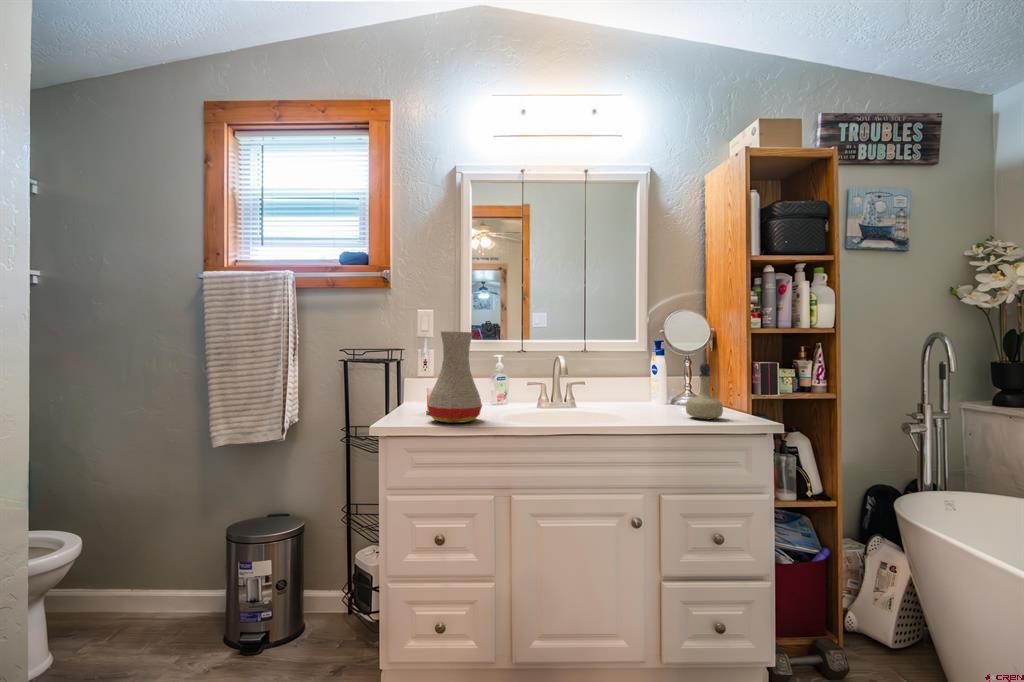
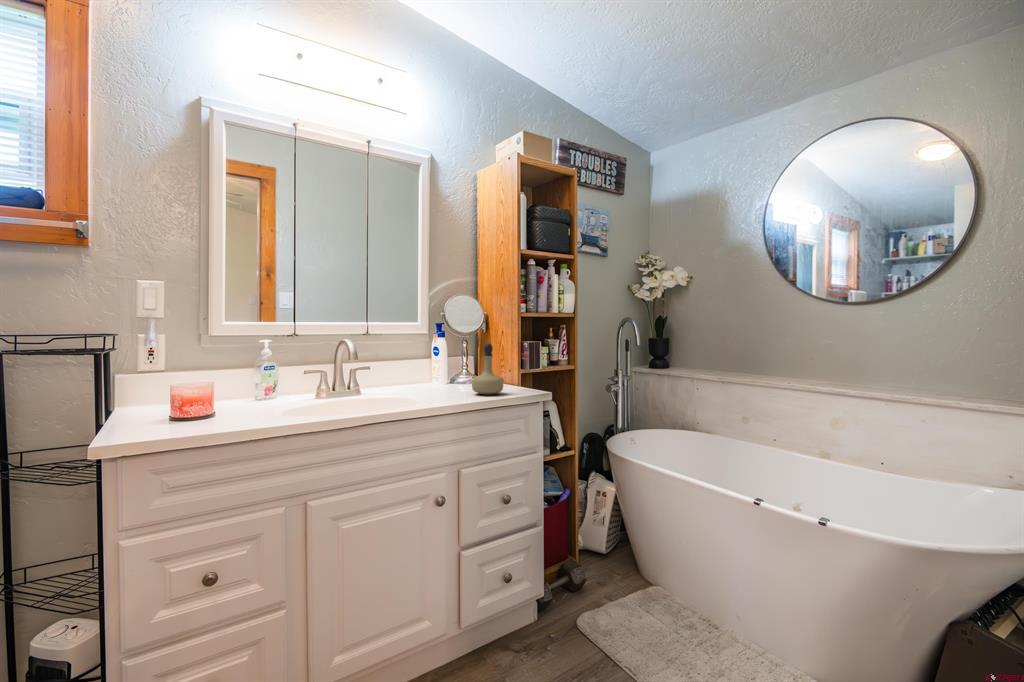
vase: present [427,331,482,423] -> none [179,310,261,426]

